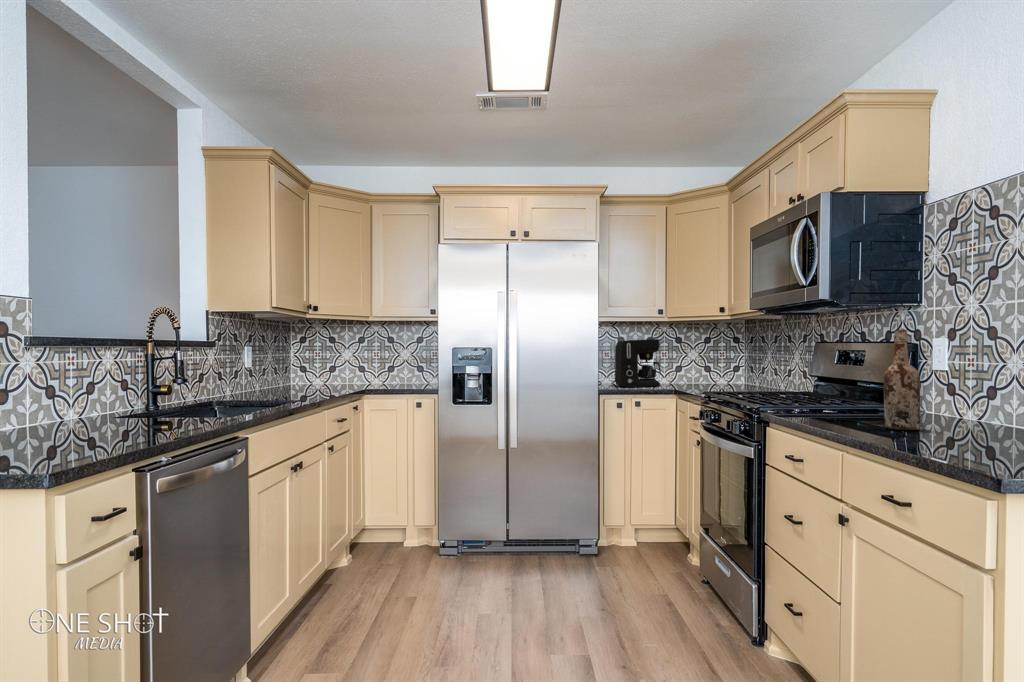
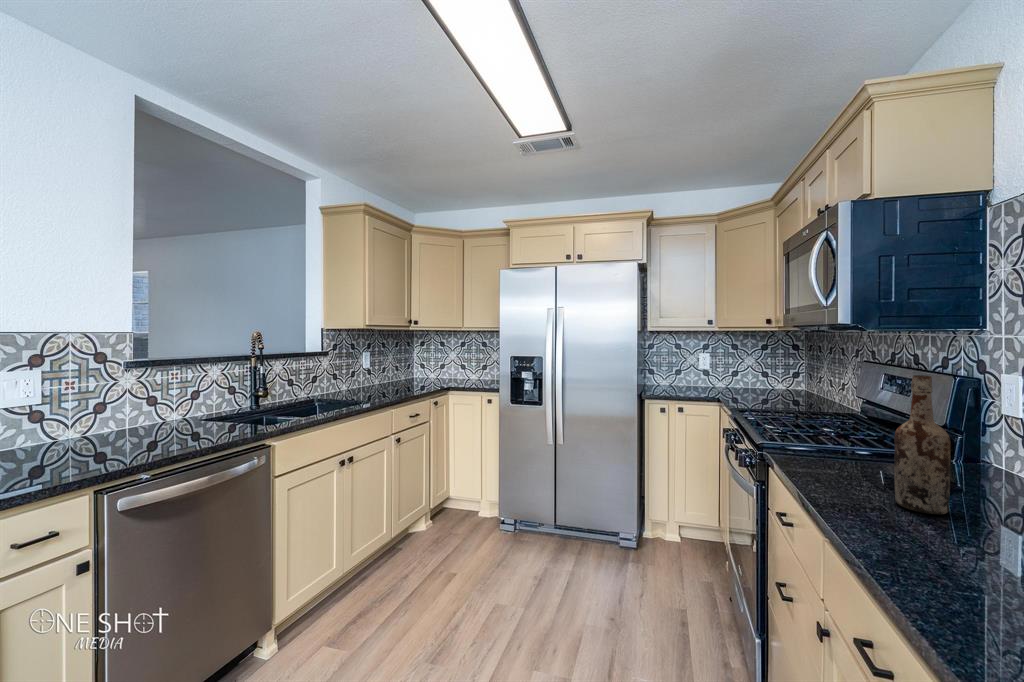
coffee maker: present [615,339,661,387] -> none [667,347,710,391]

